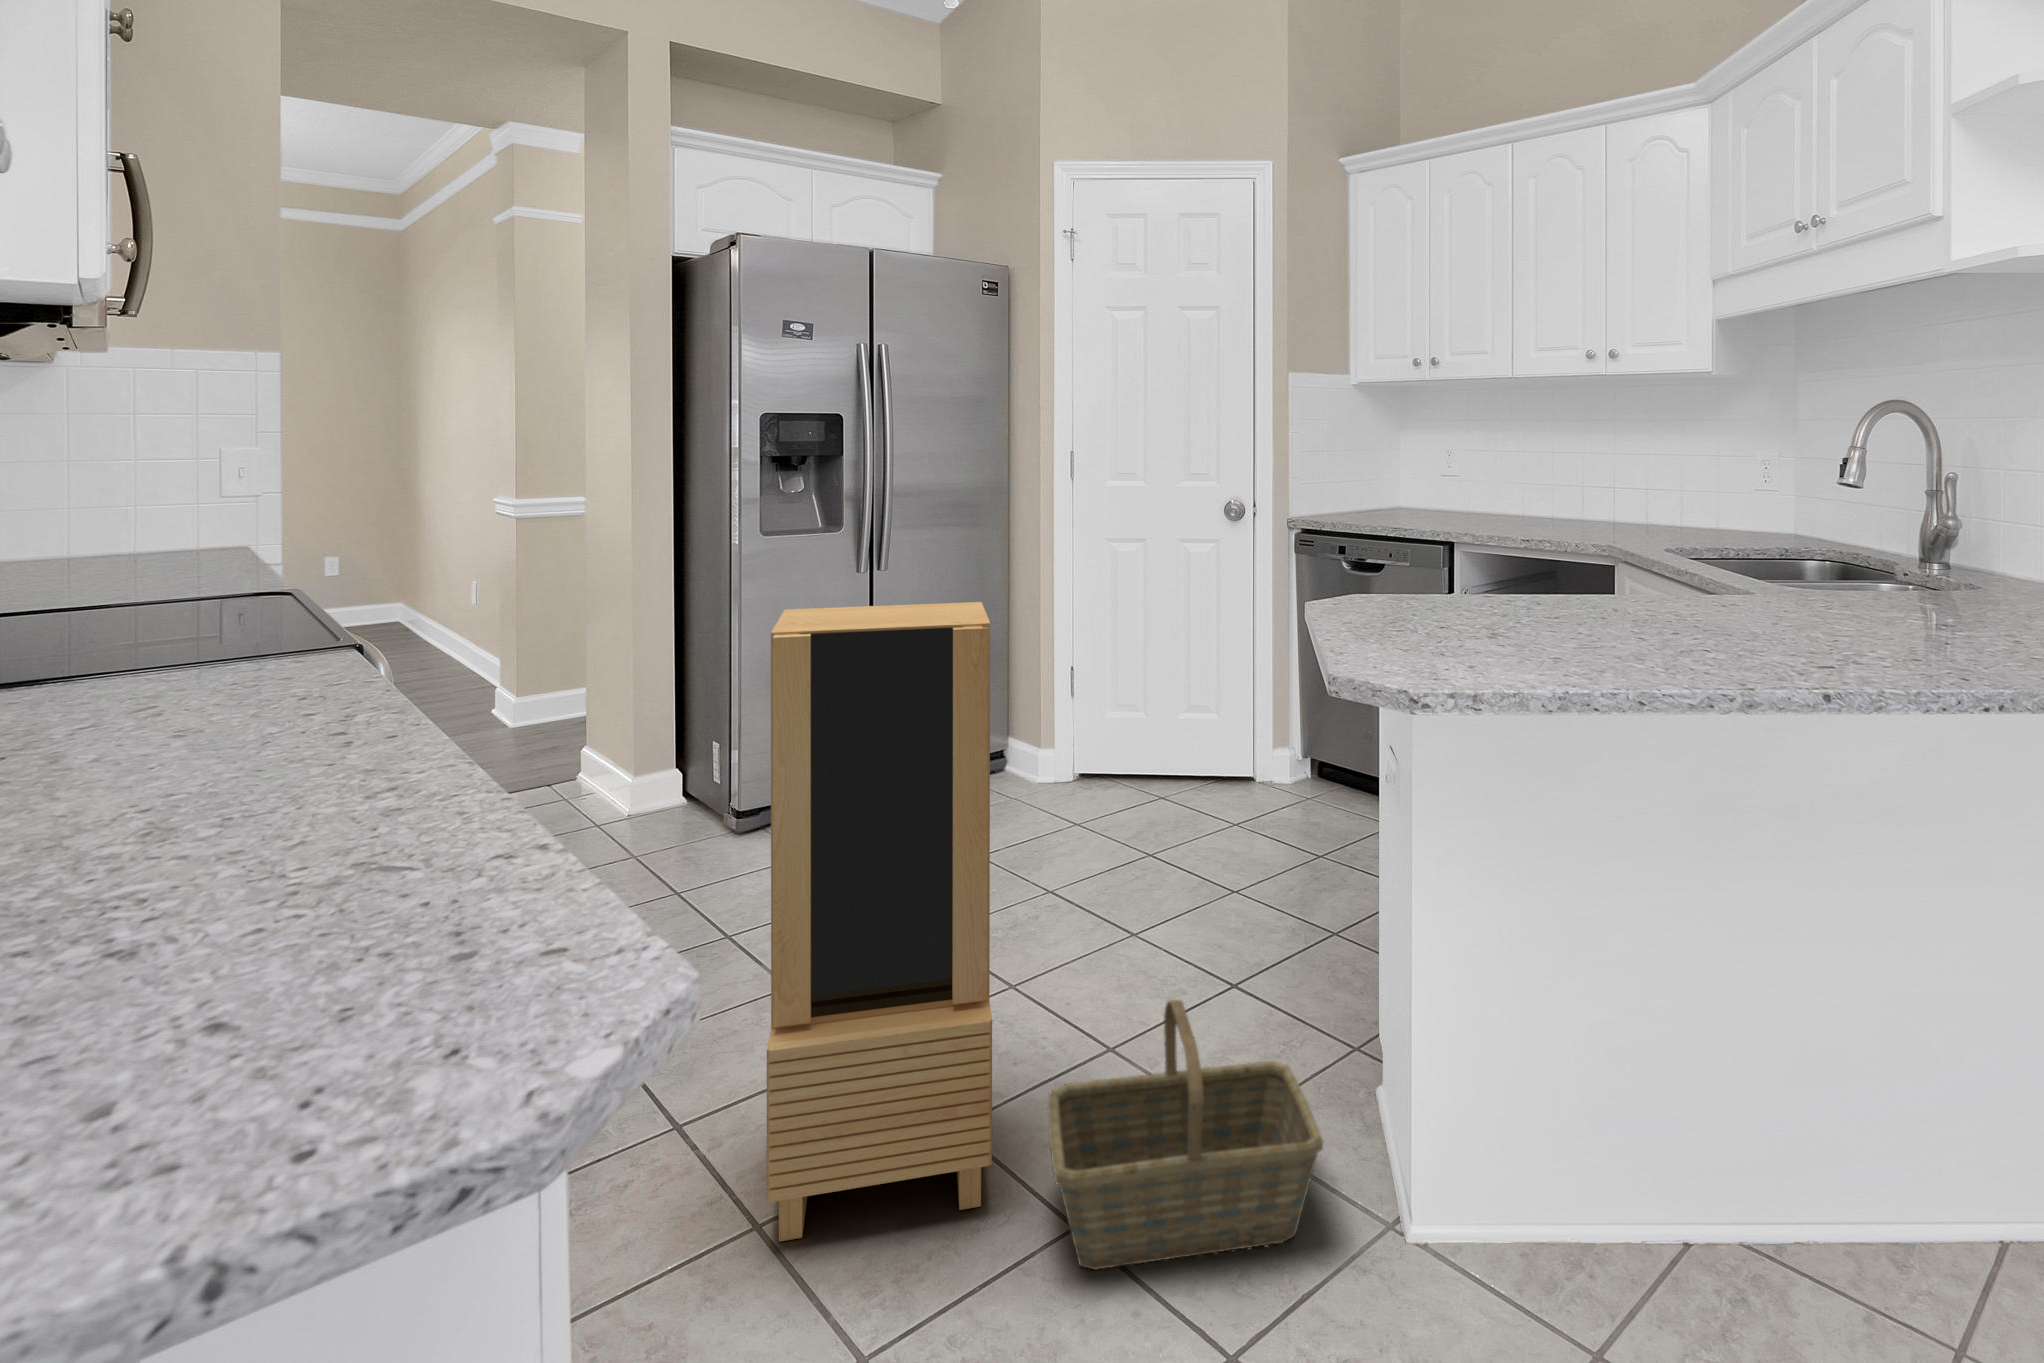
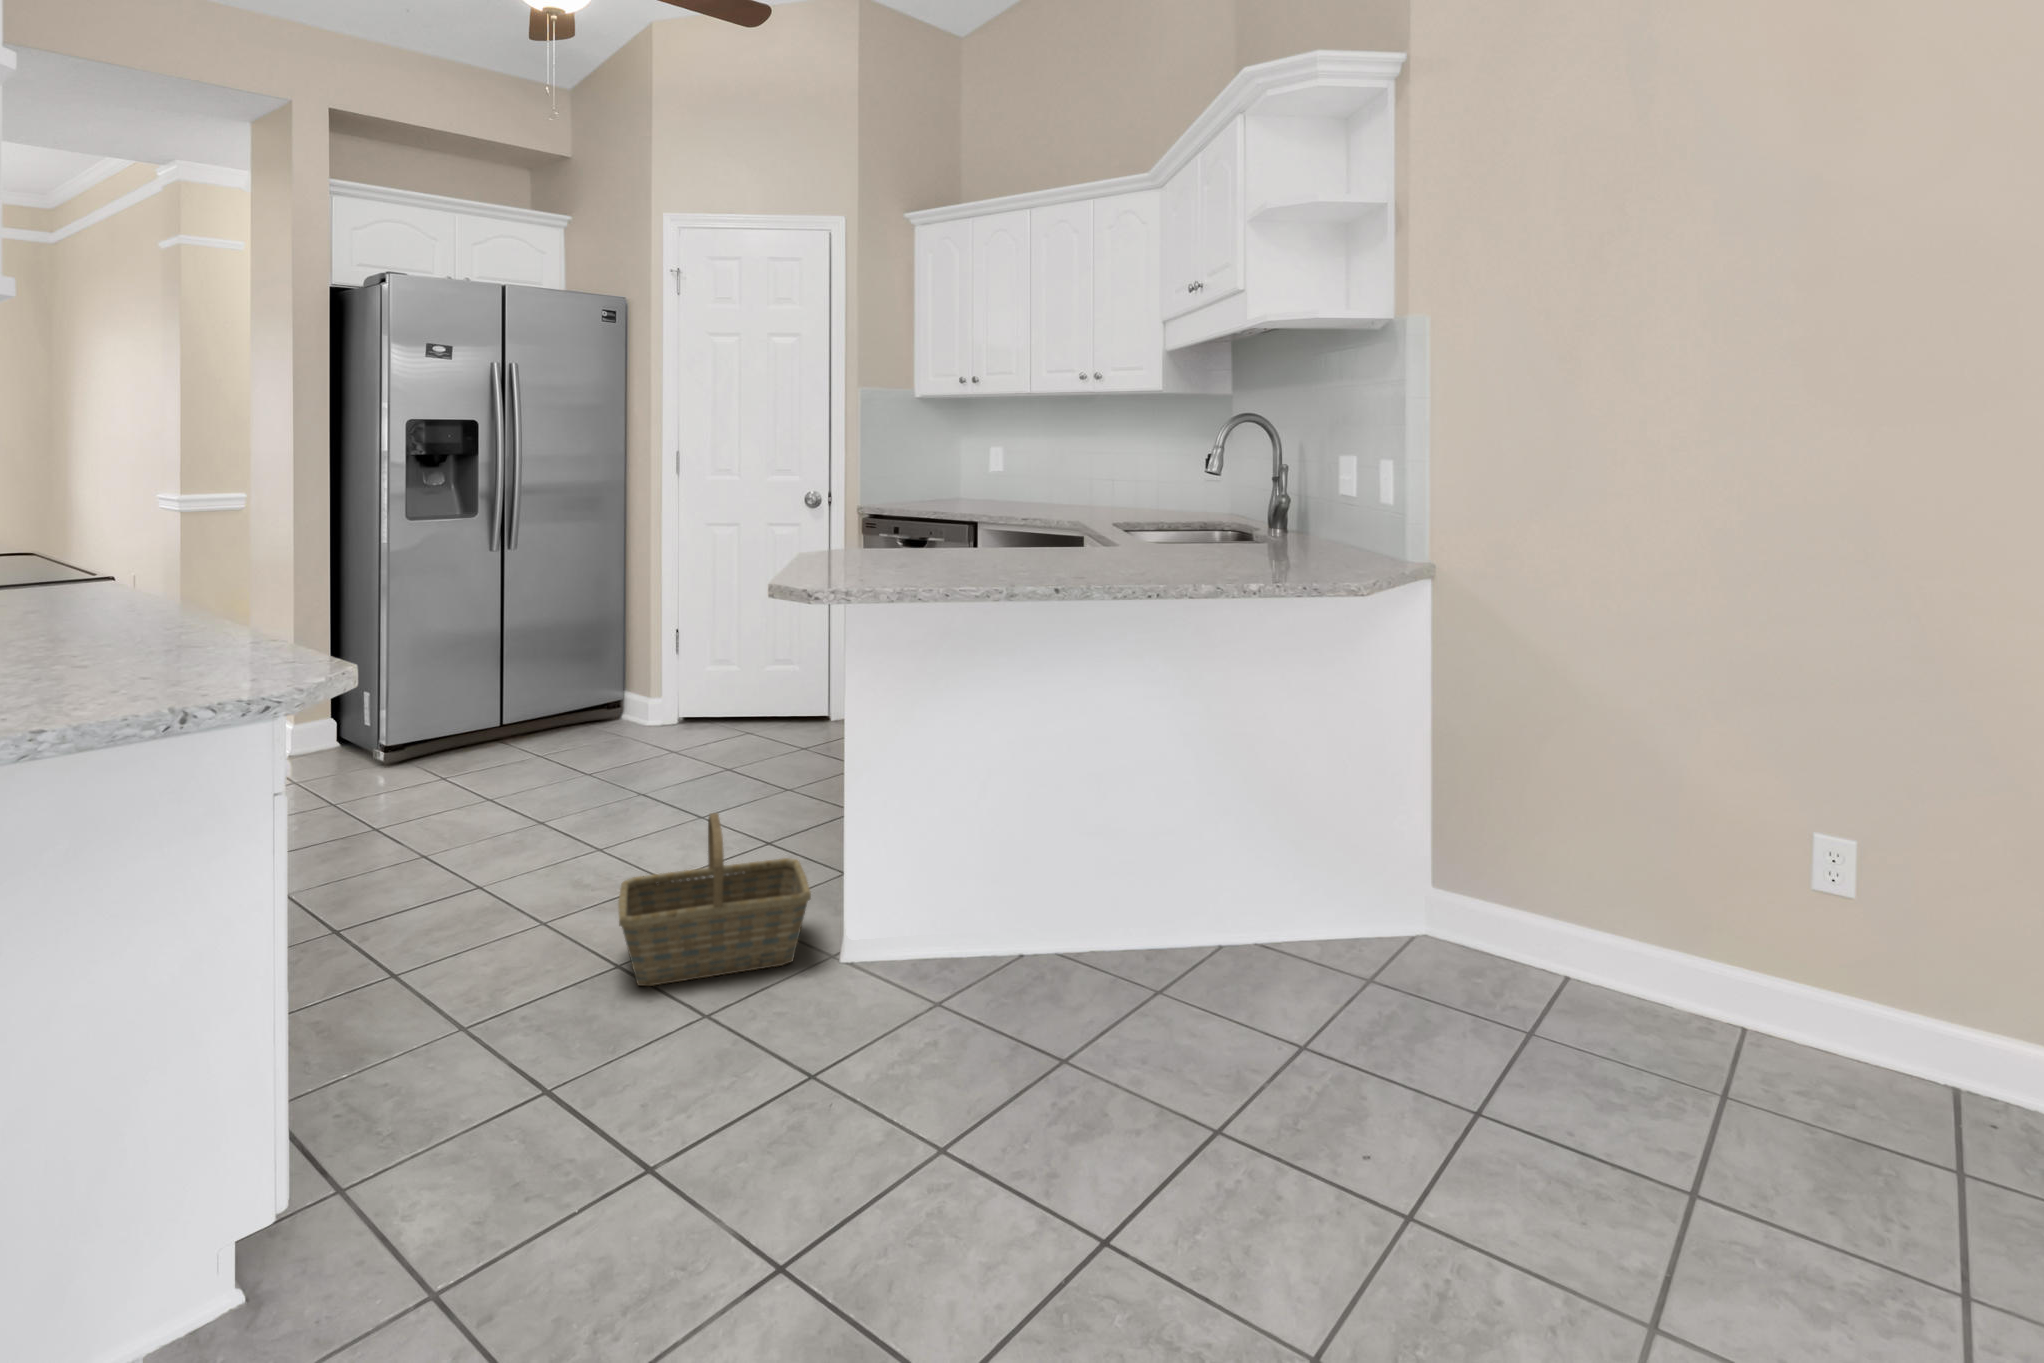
storage cabinet: present [767,602,992,1242] -> none [409,543,578,988]

